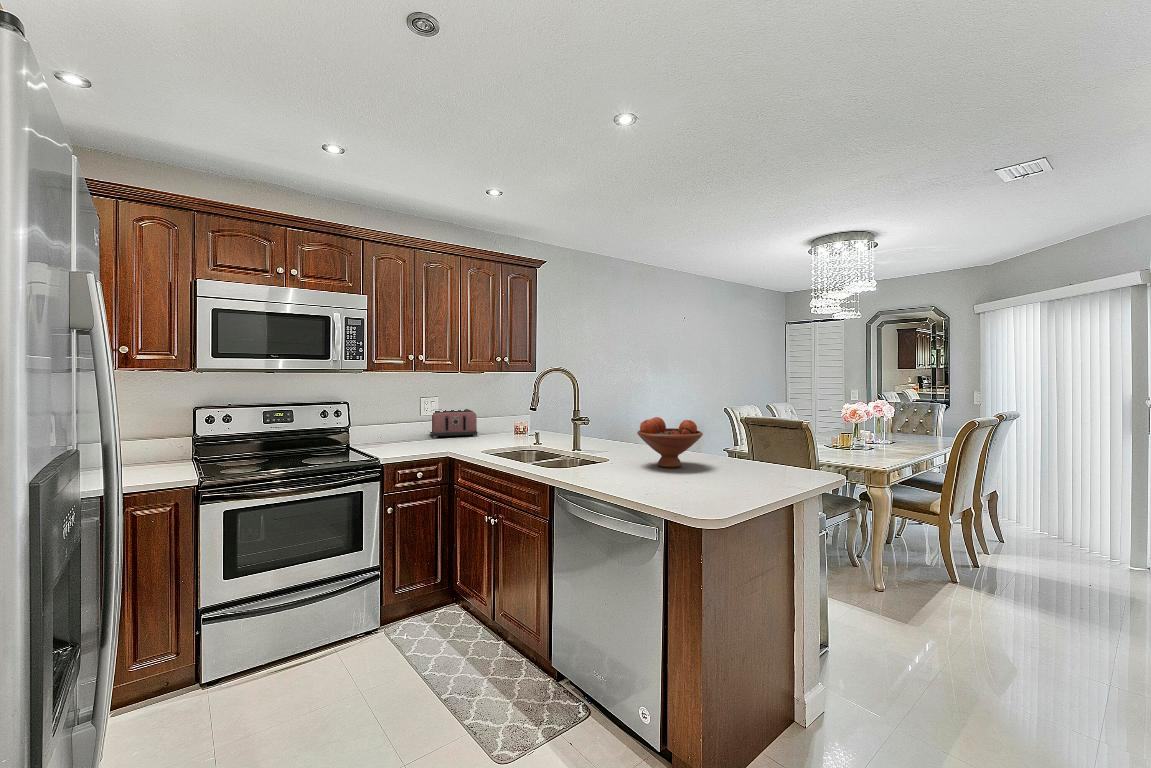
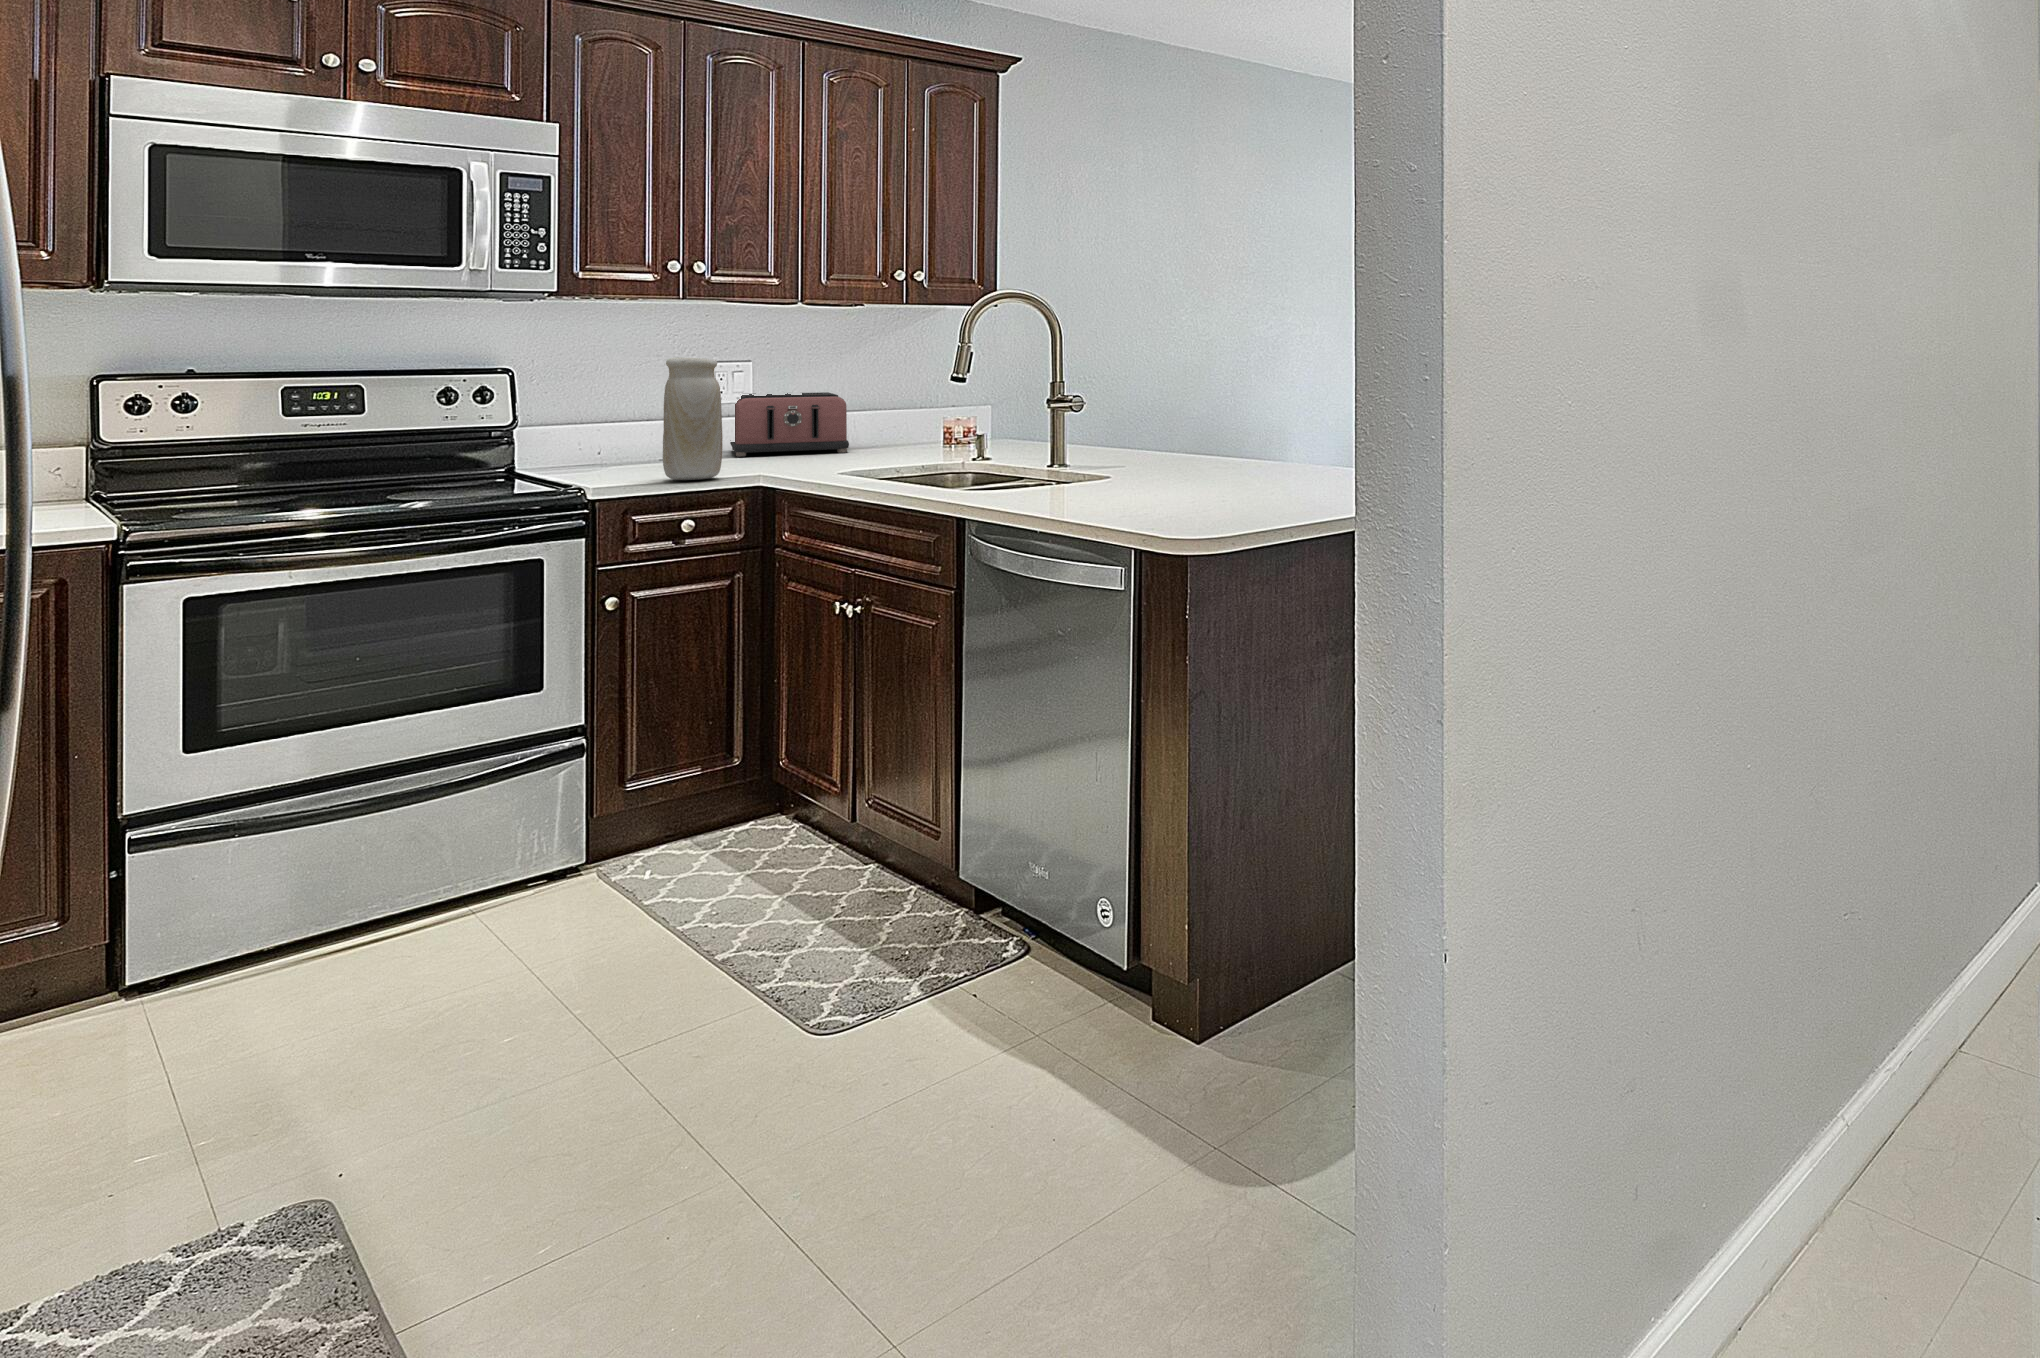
vase: none [410,399,434,454] -> present [663,358,723,480]
fruit bowl: present [637,417,703,468] -> none [1157,387,1288,484]

